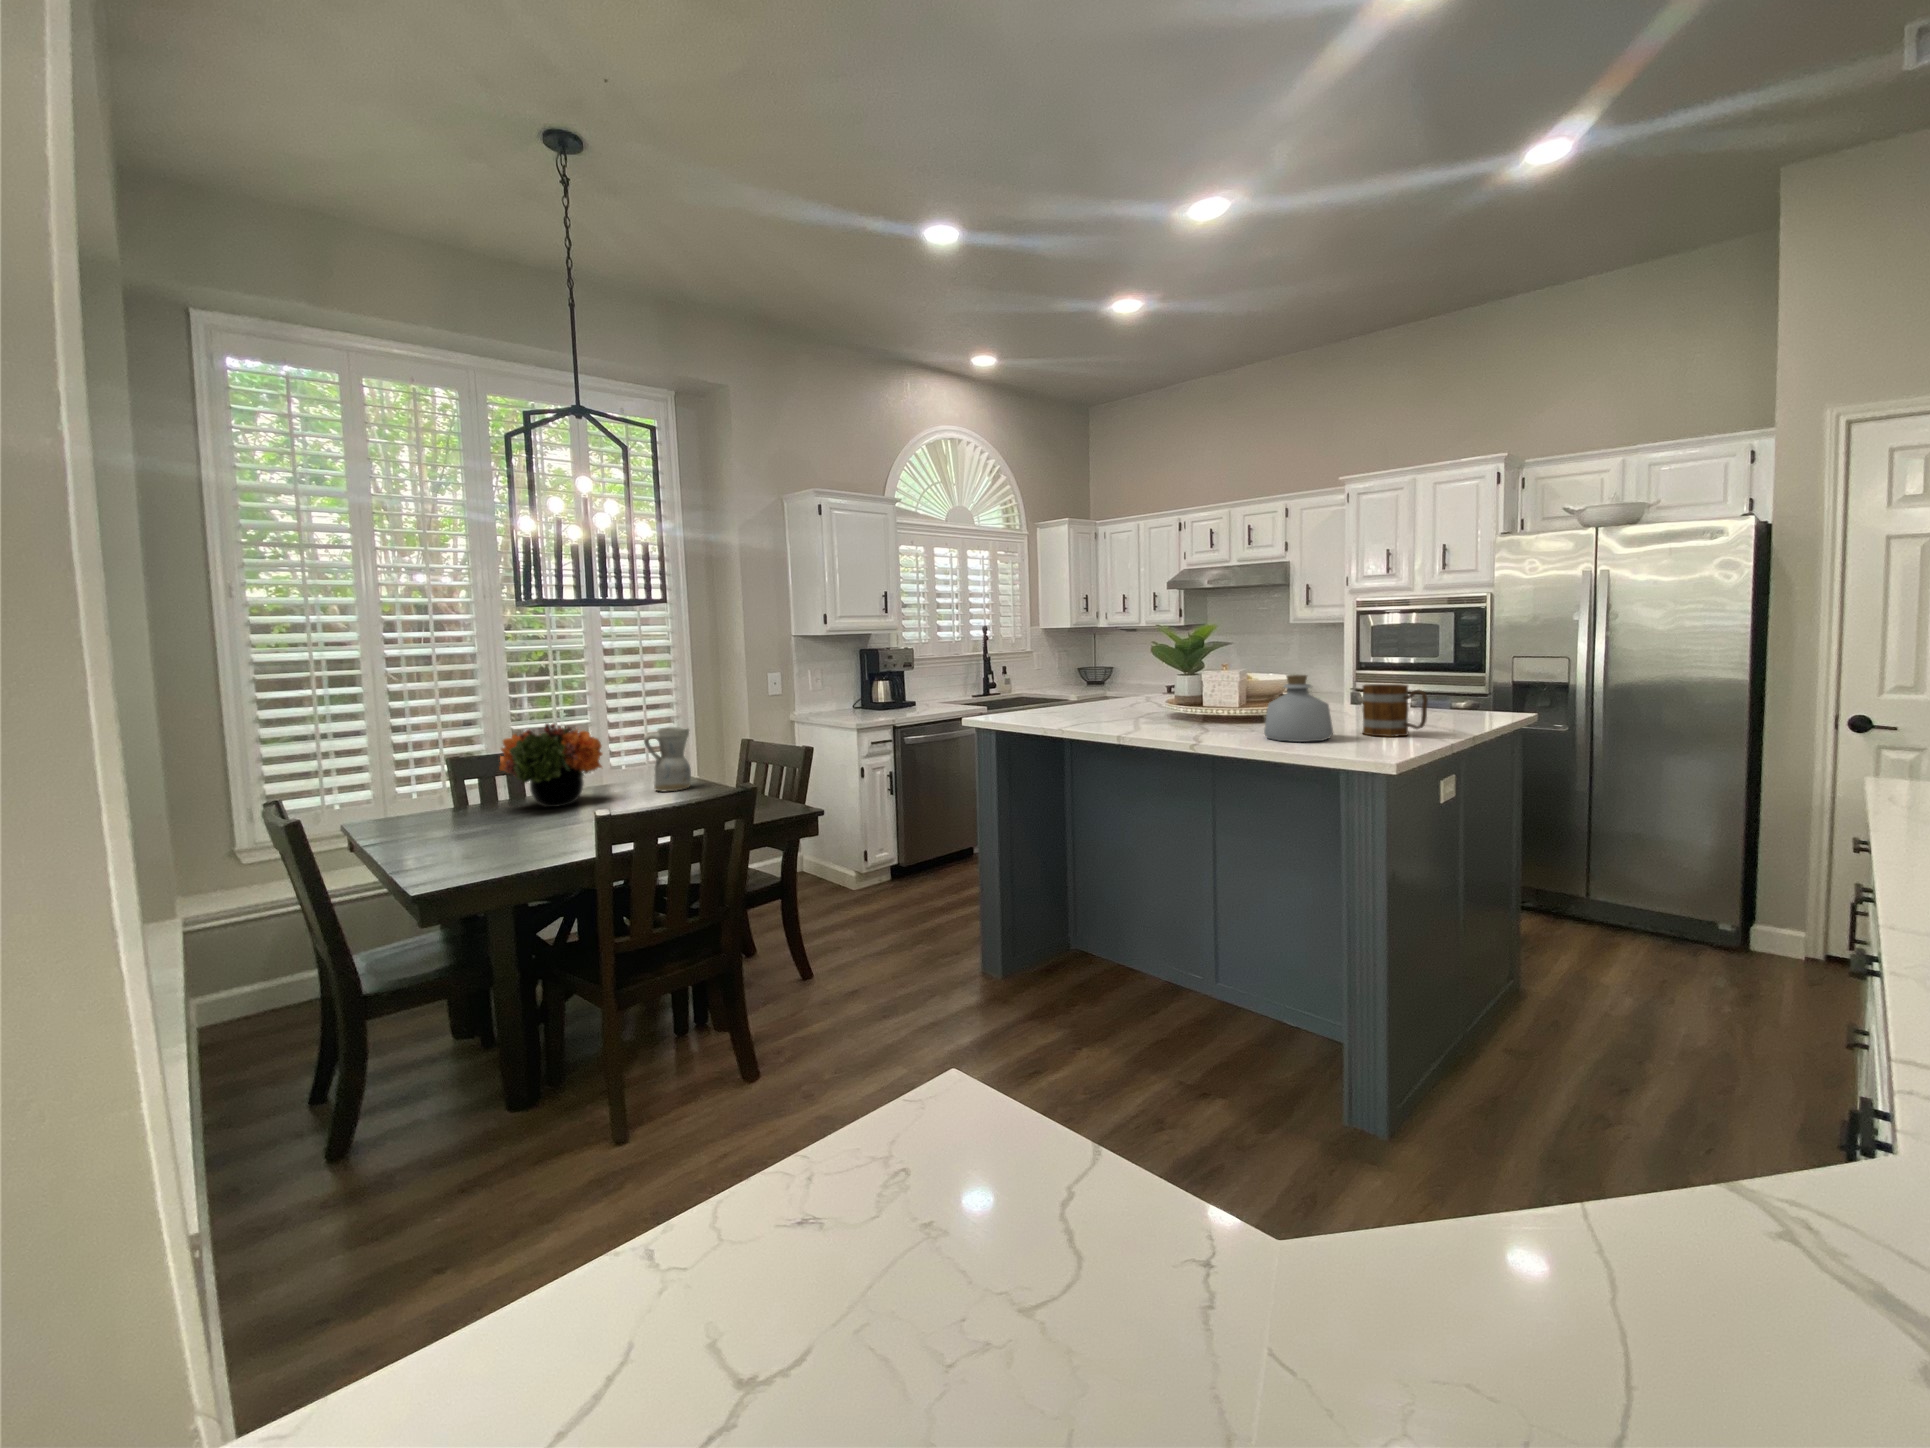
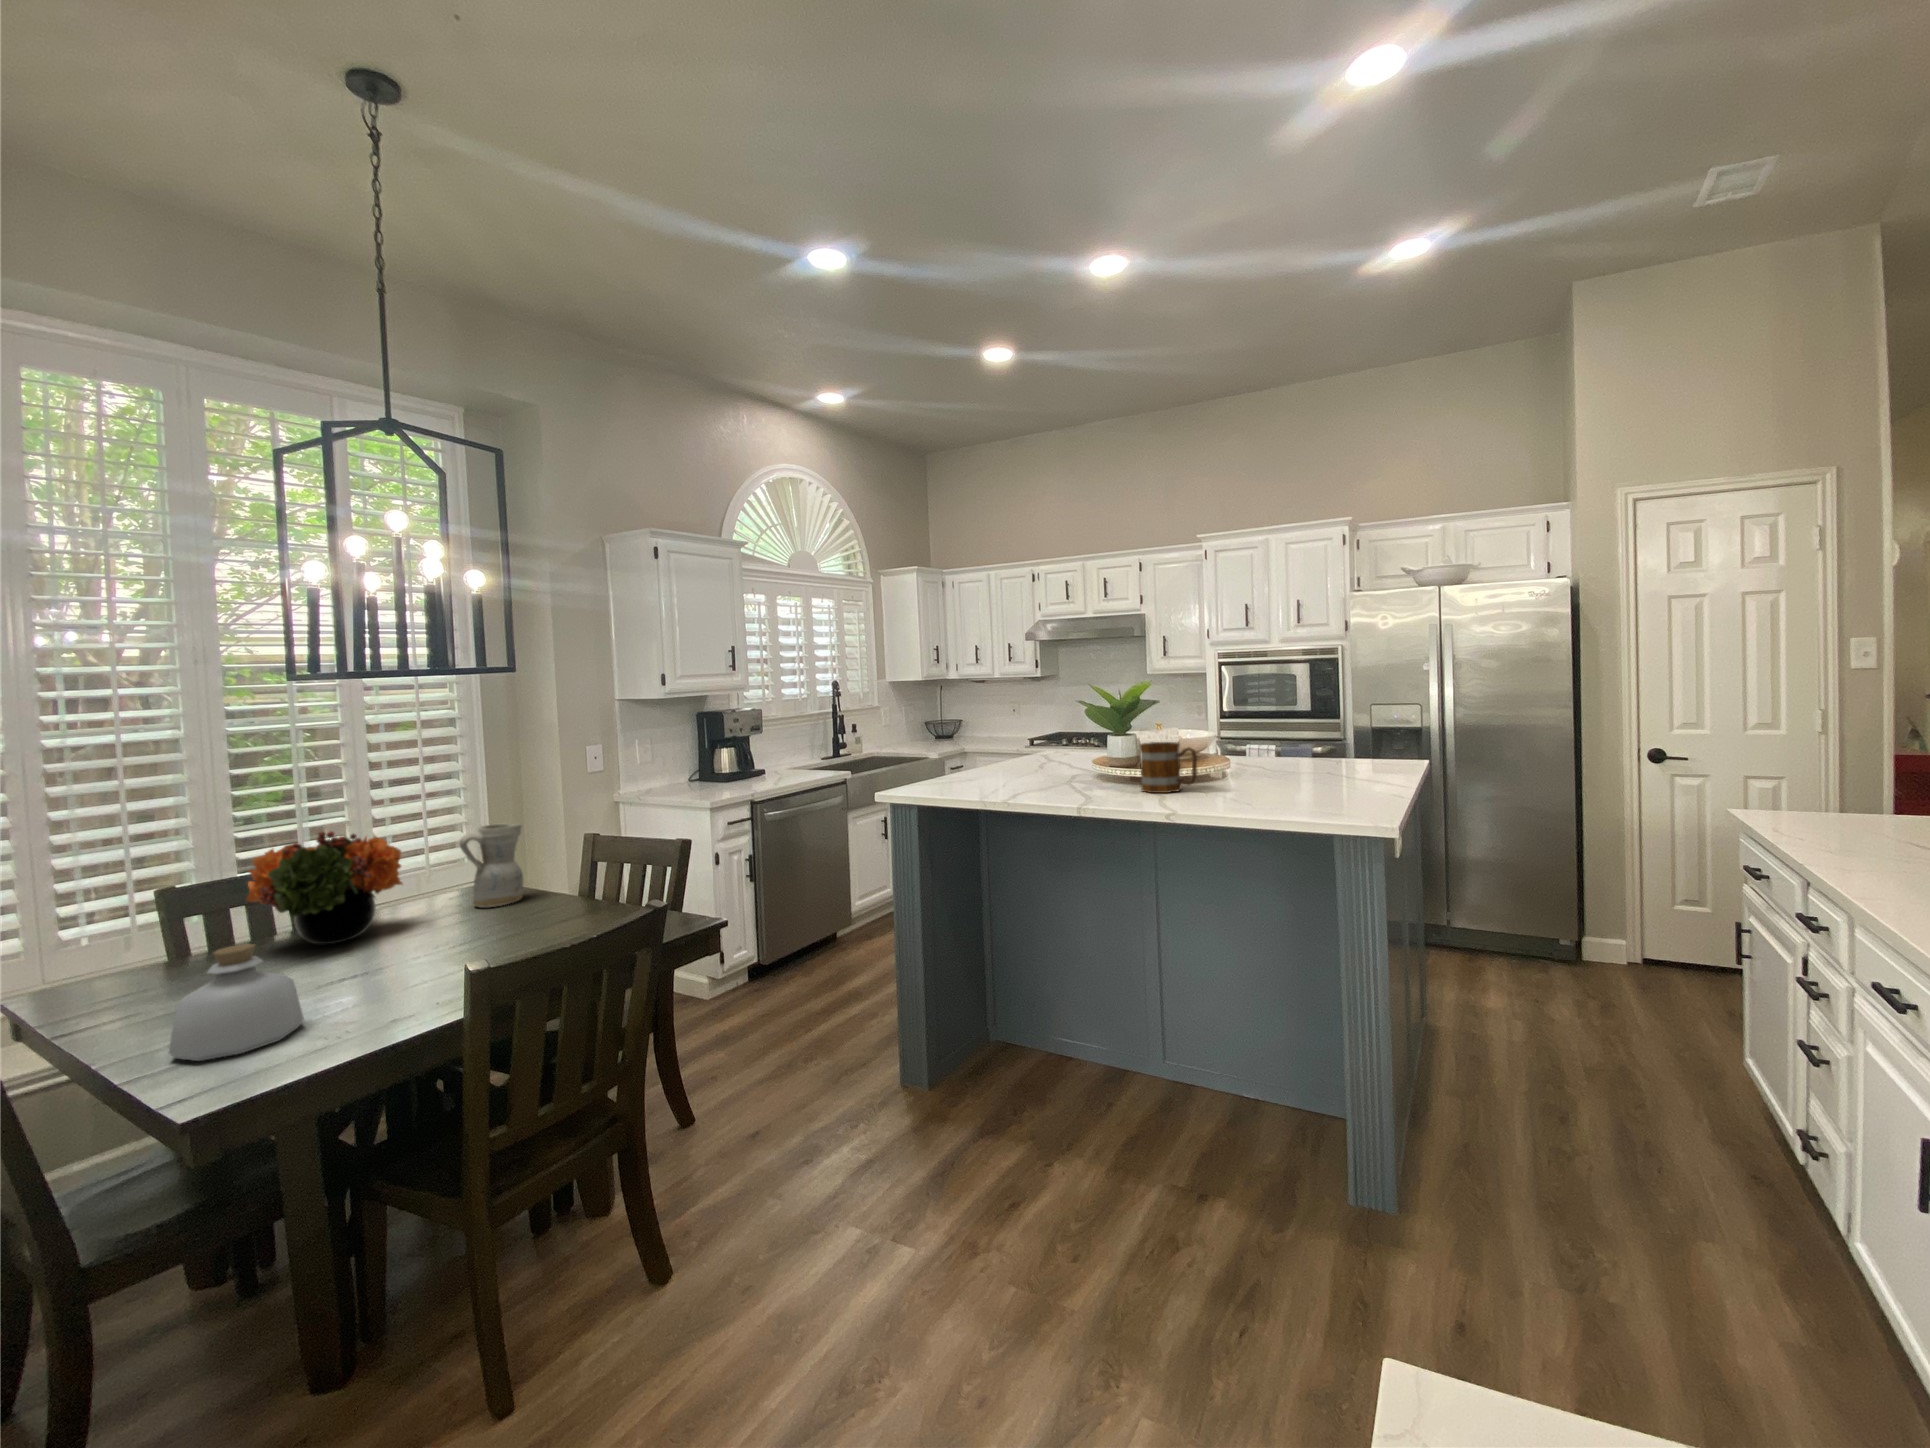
bottle: present [1264,675,1333,742] -> present [169,944,304,1061]
mug: present [1363,684,1428,737] -> present [1140,742,1197,793]

